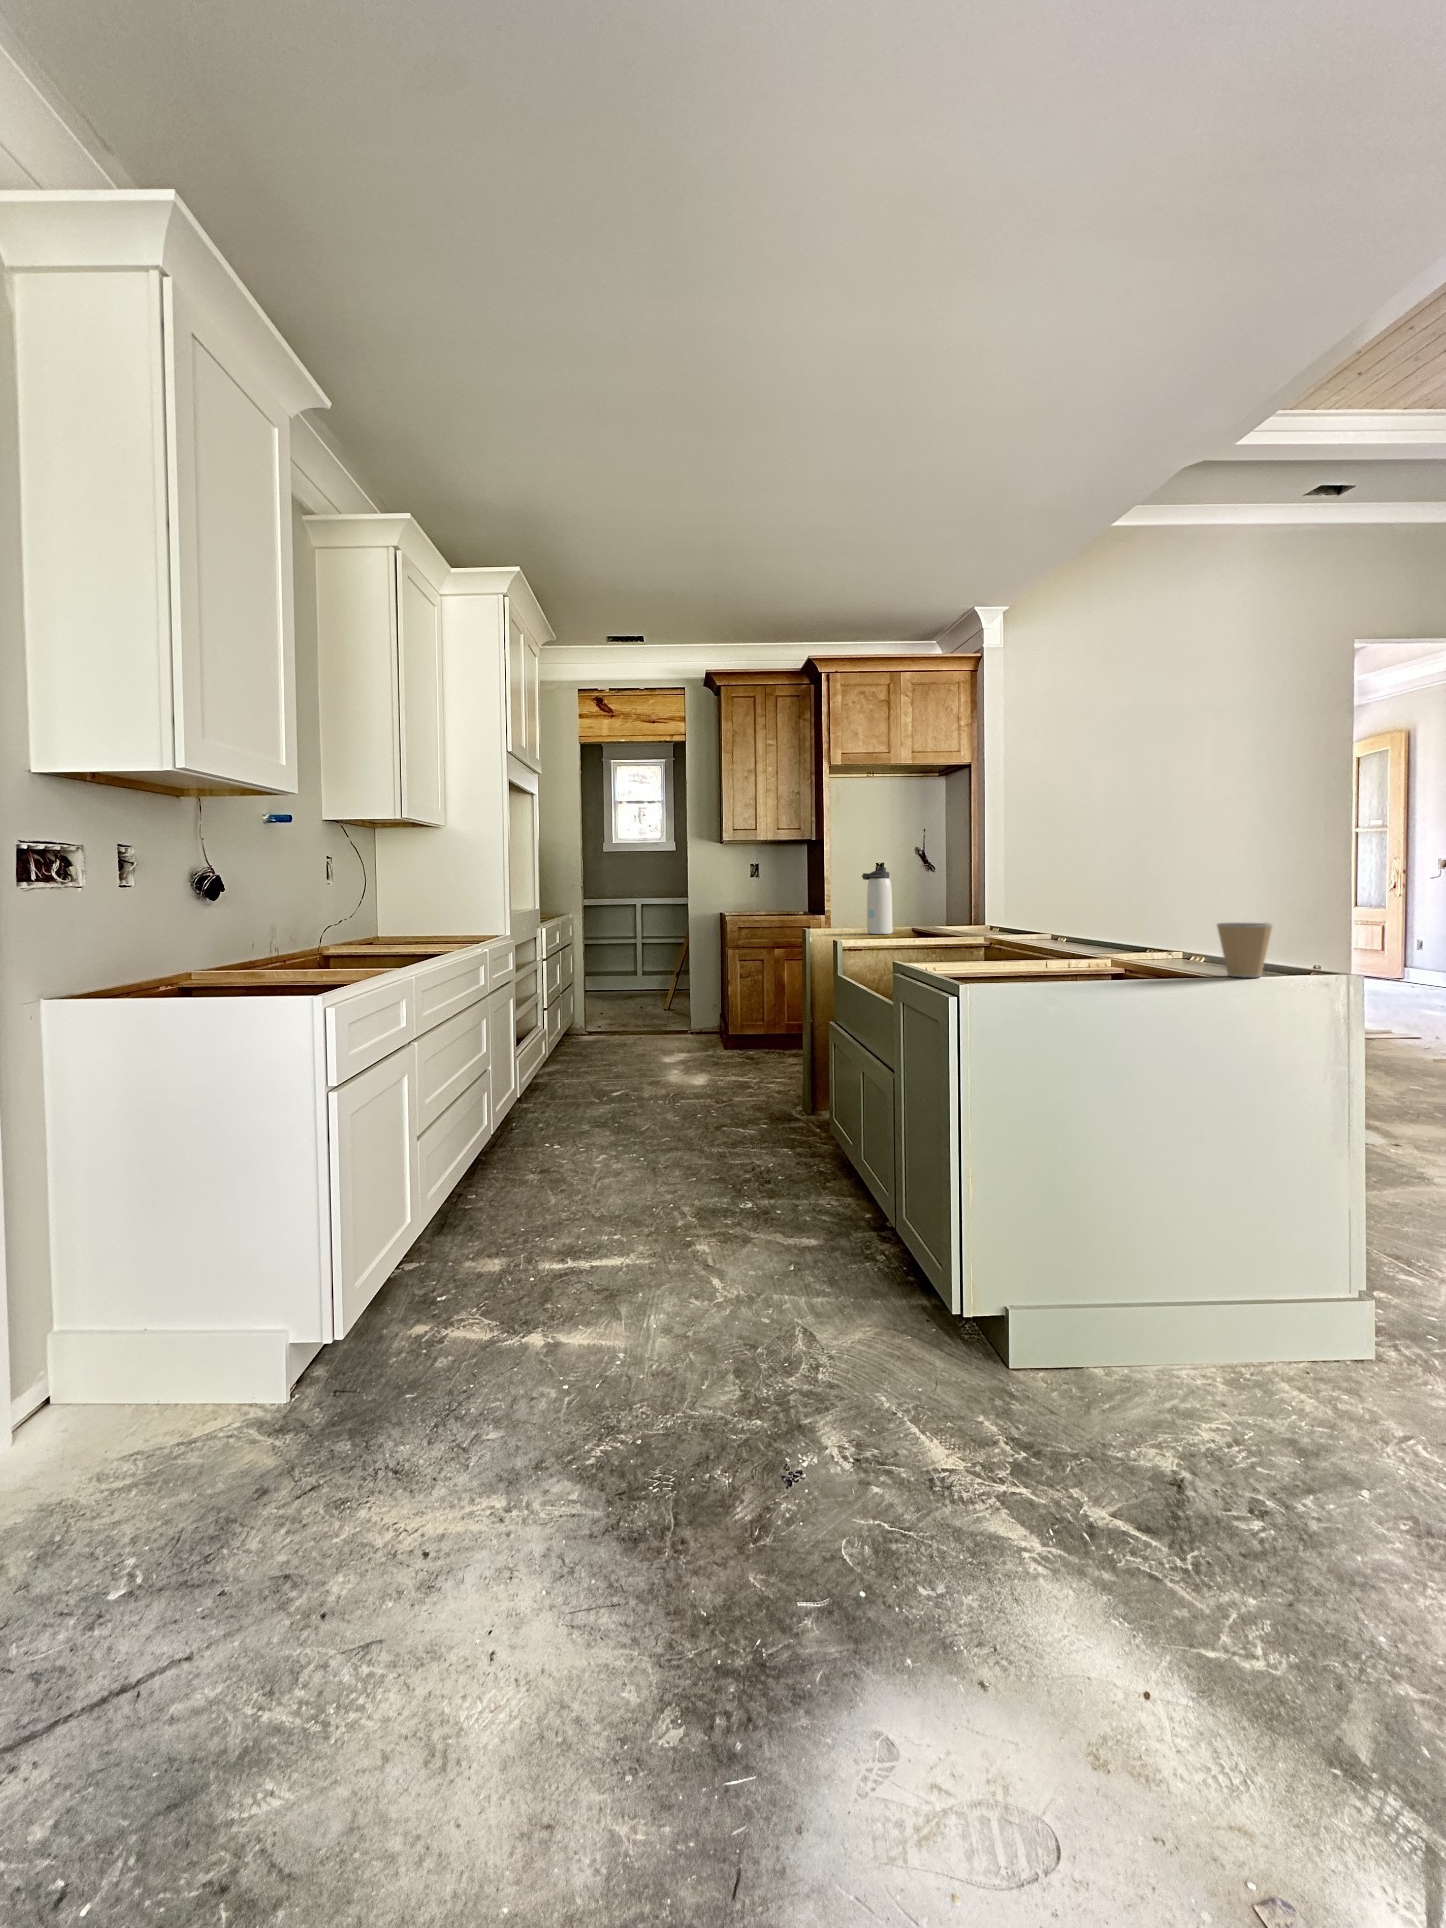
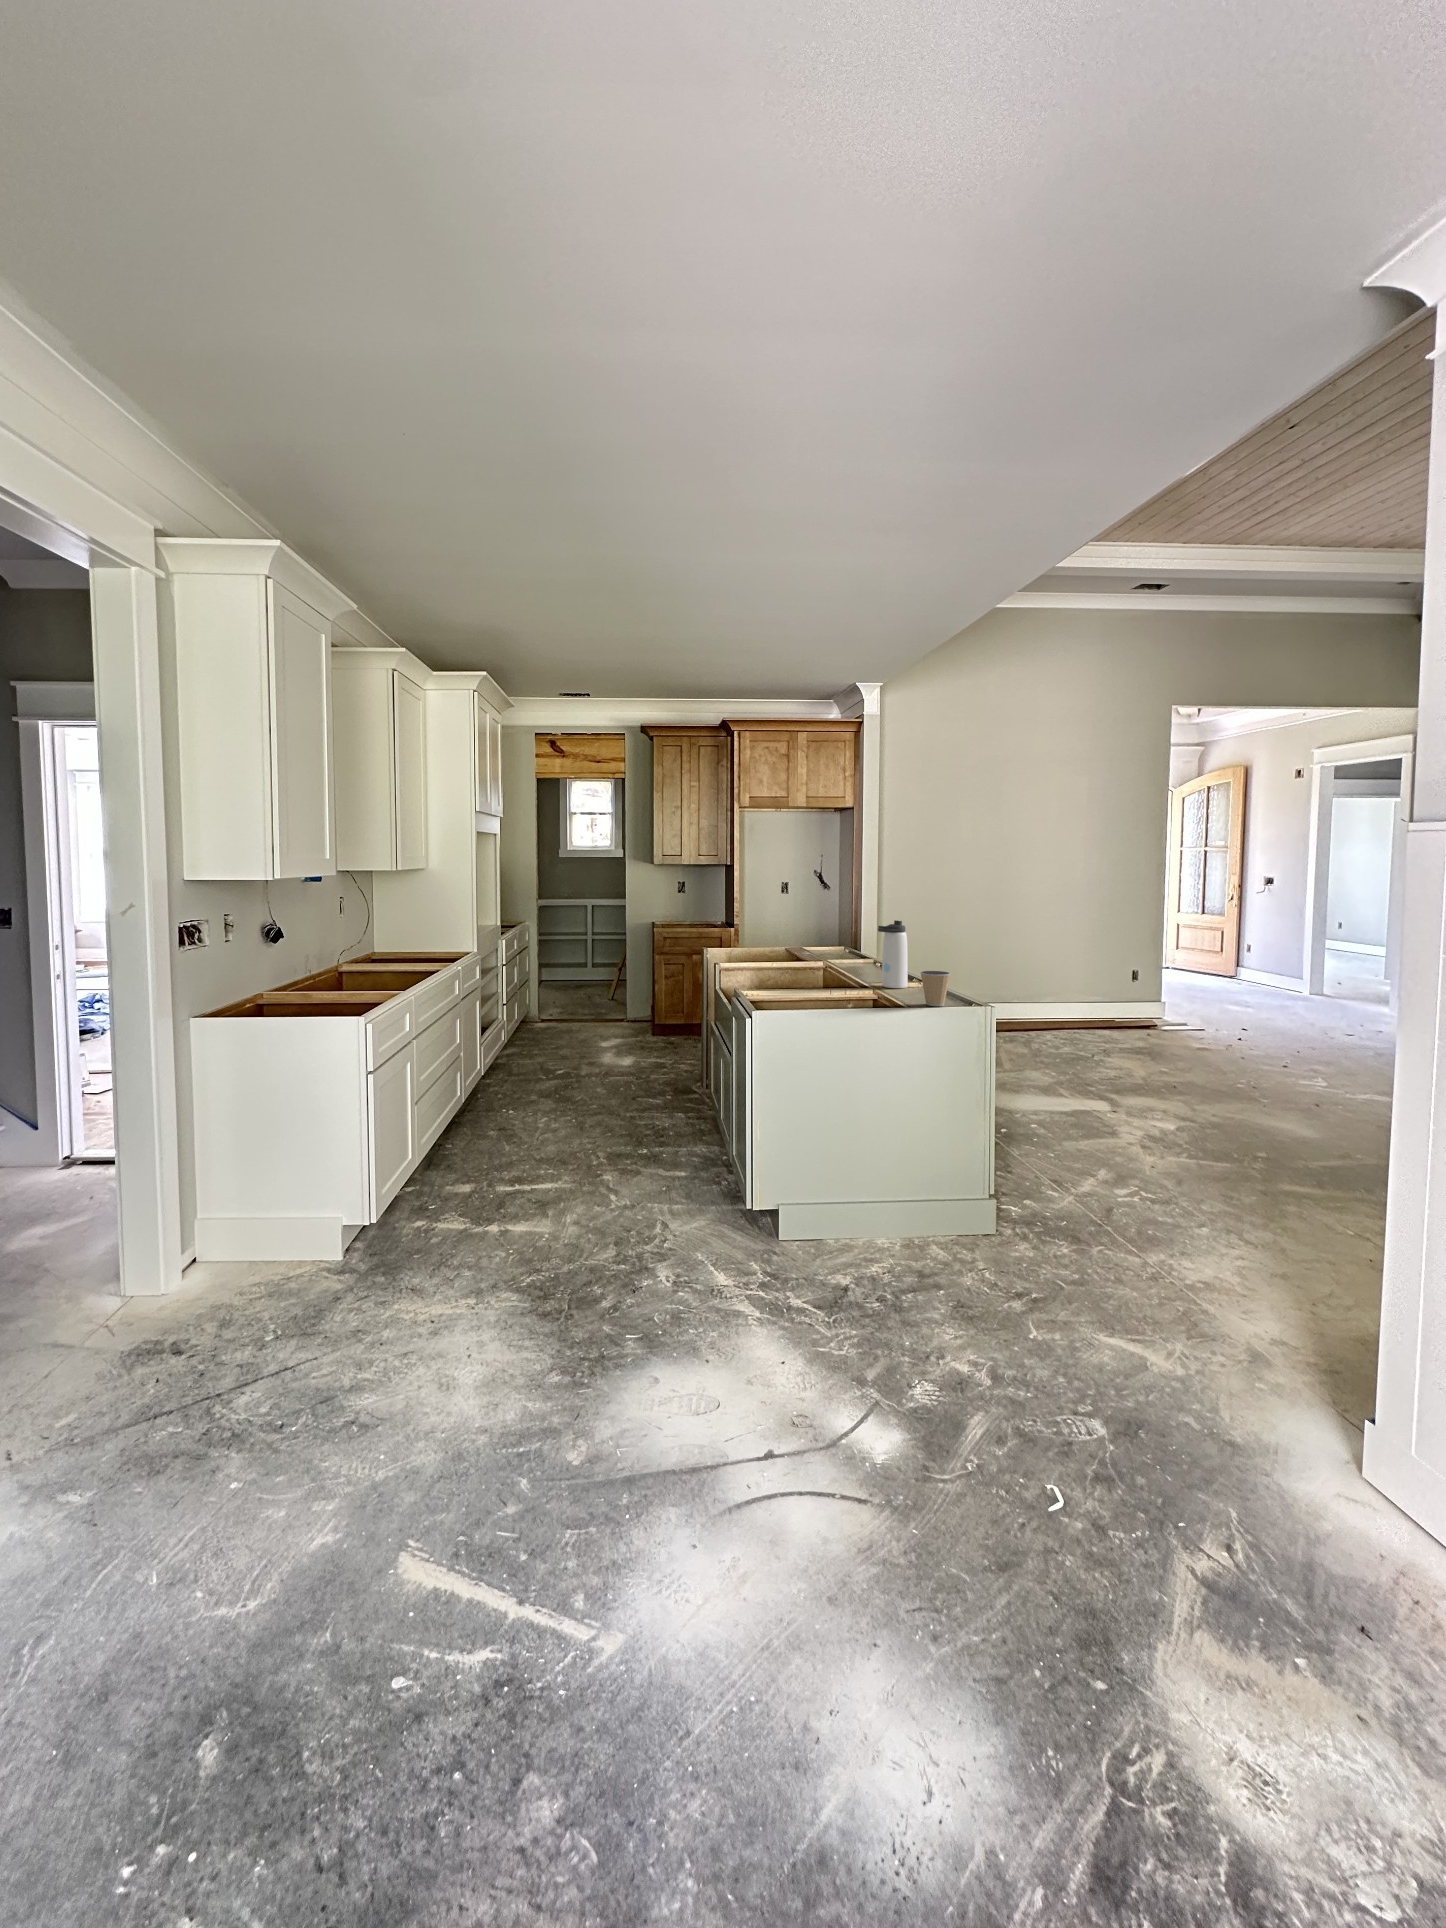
thermos bottle: present [862,867,893,934] -> present [878,920,908,988]

